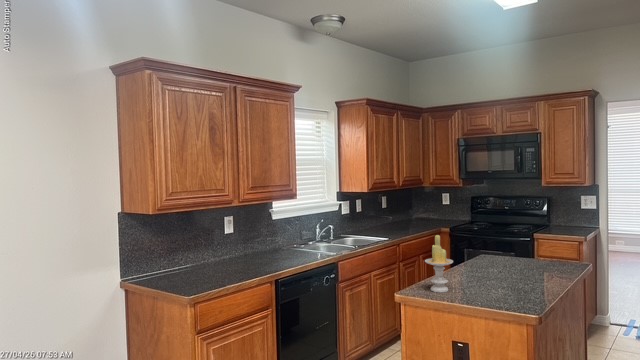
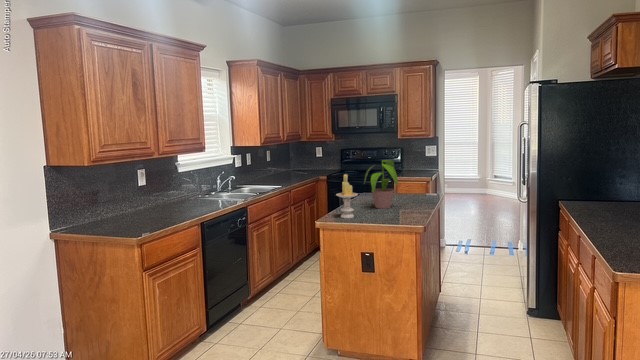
potted plant: none [462,216,527,281] -> present [364,160,398,209]

